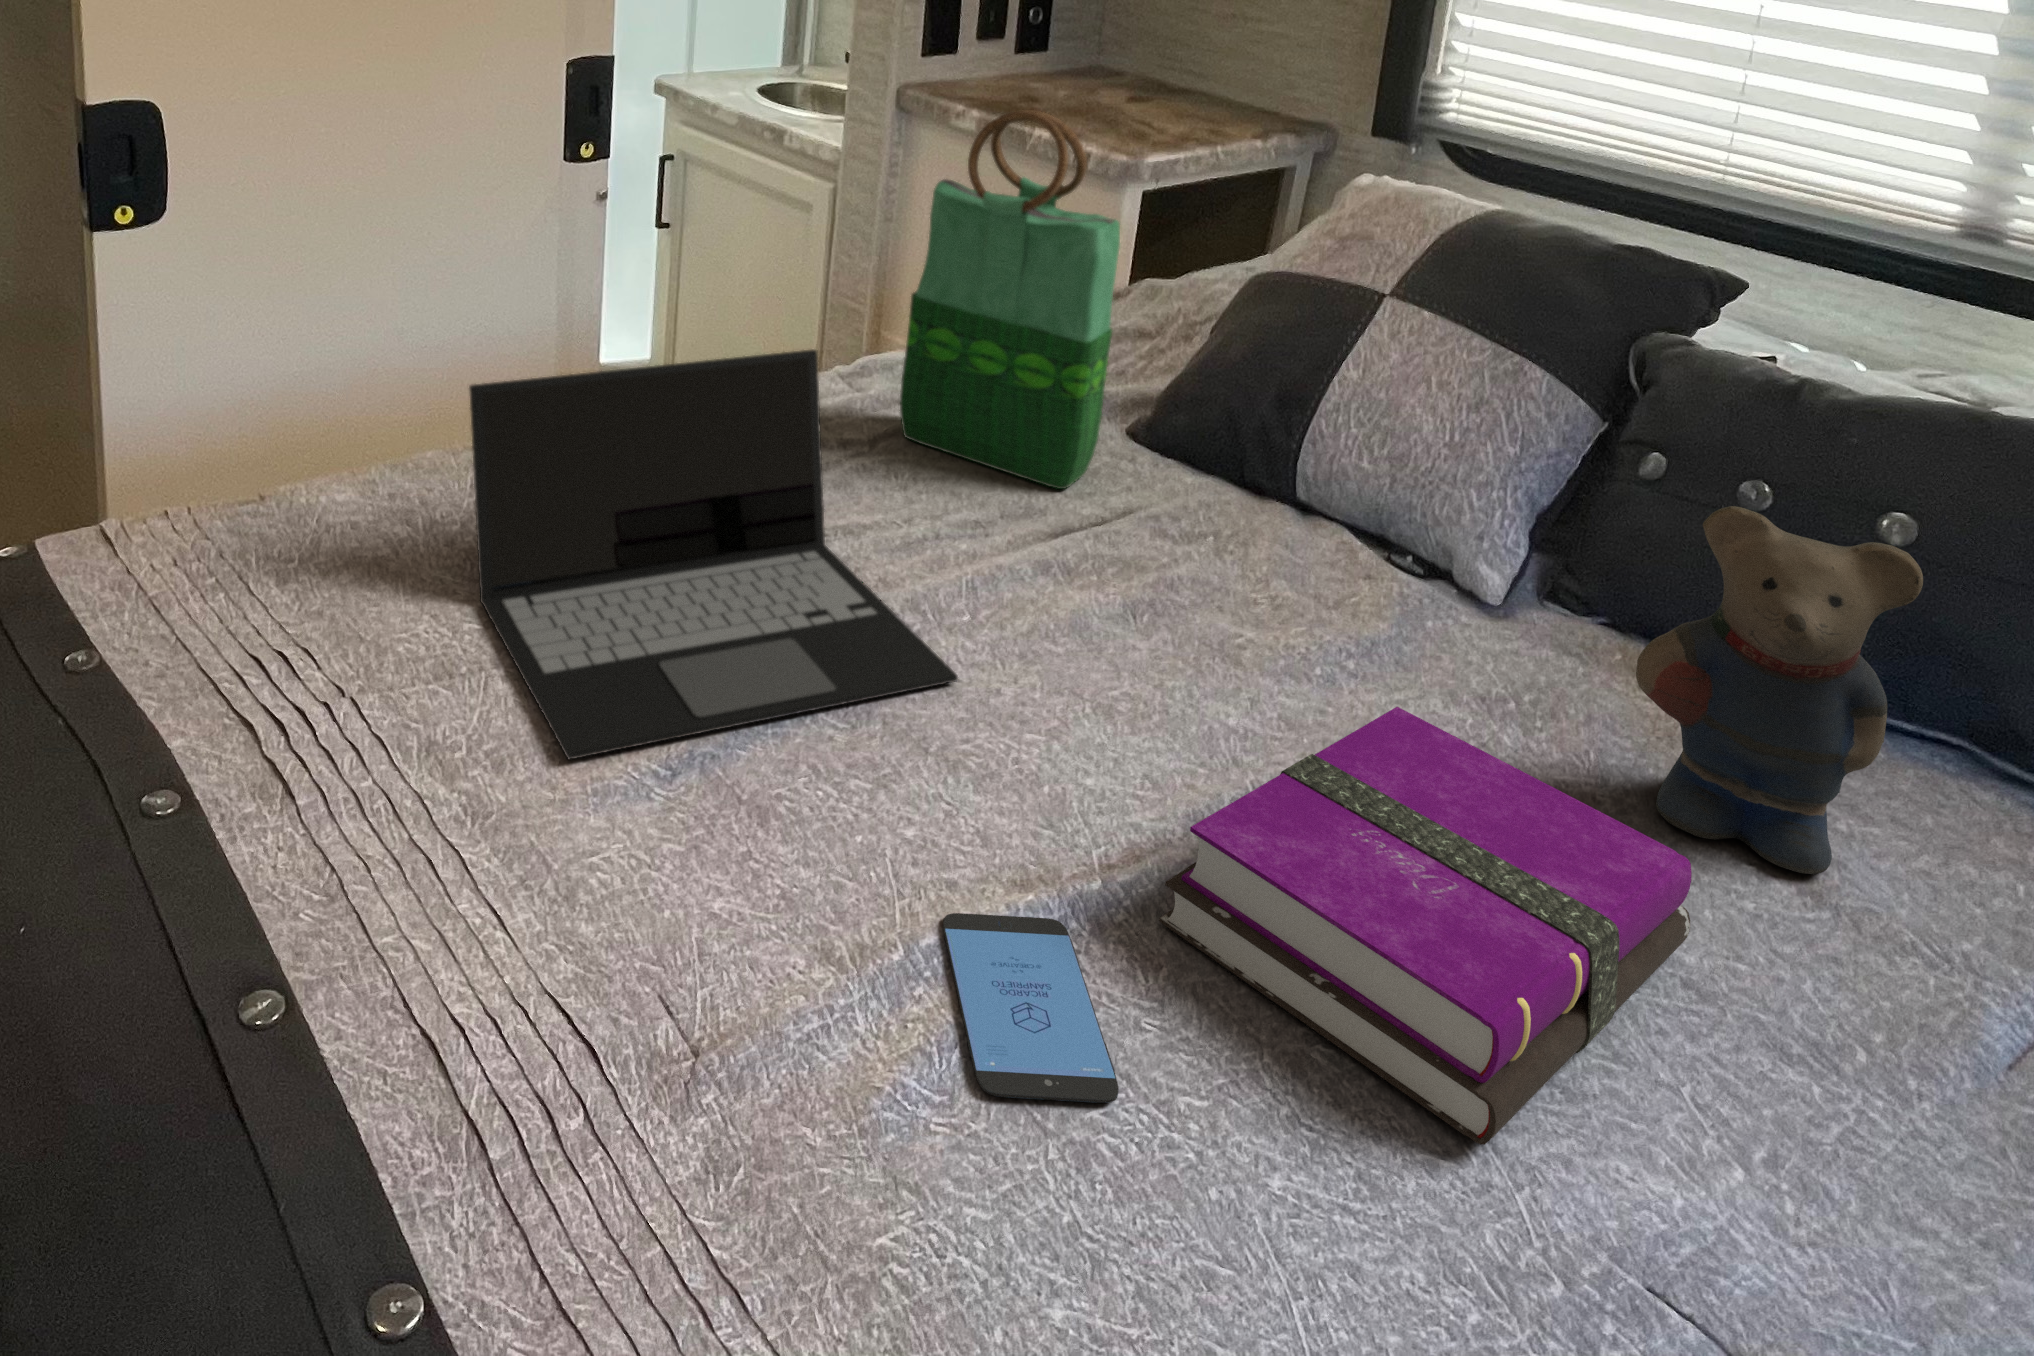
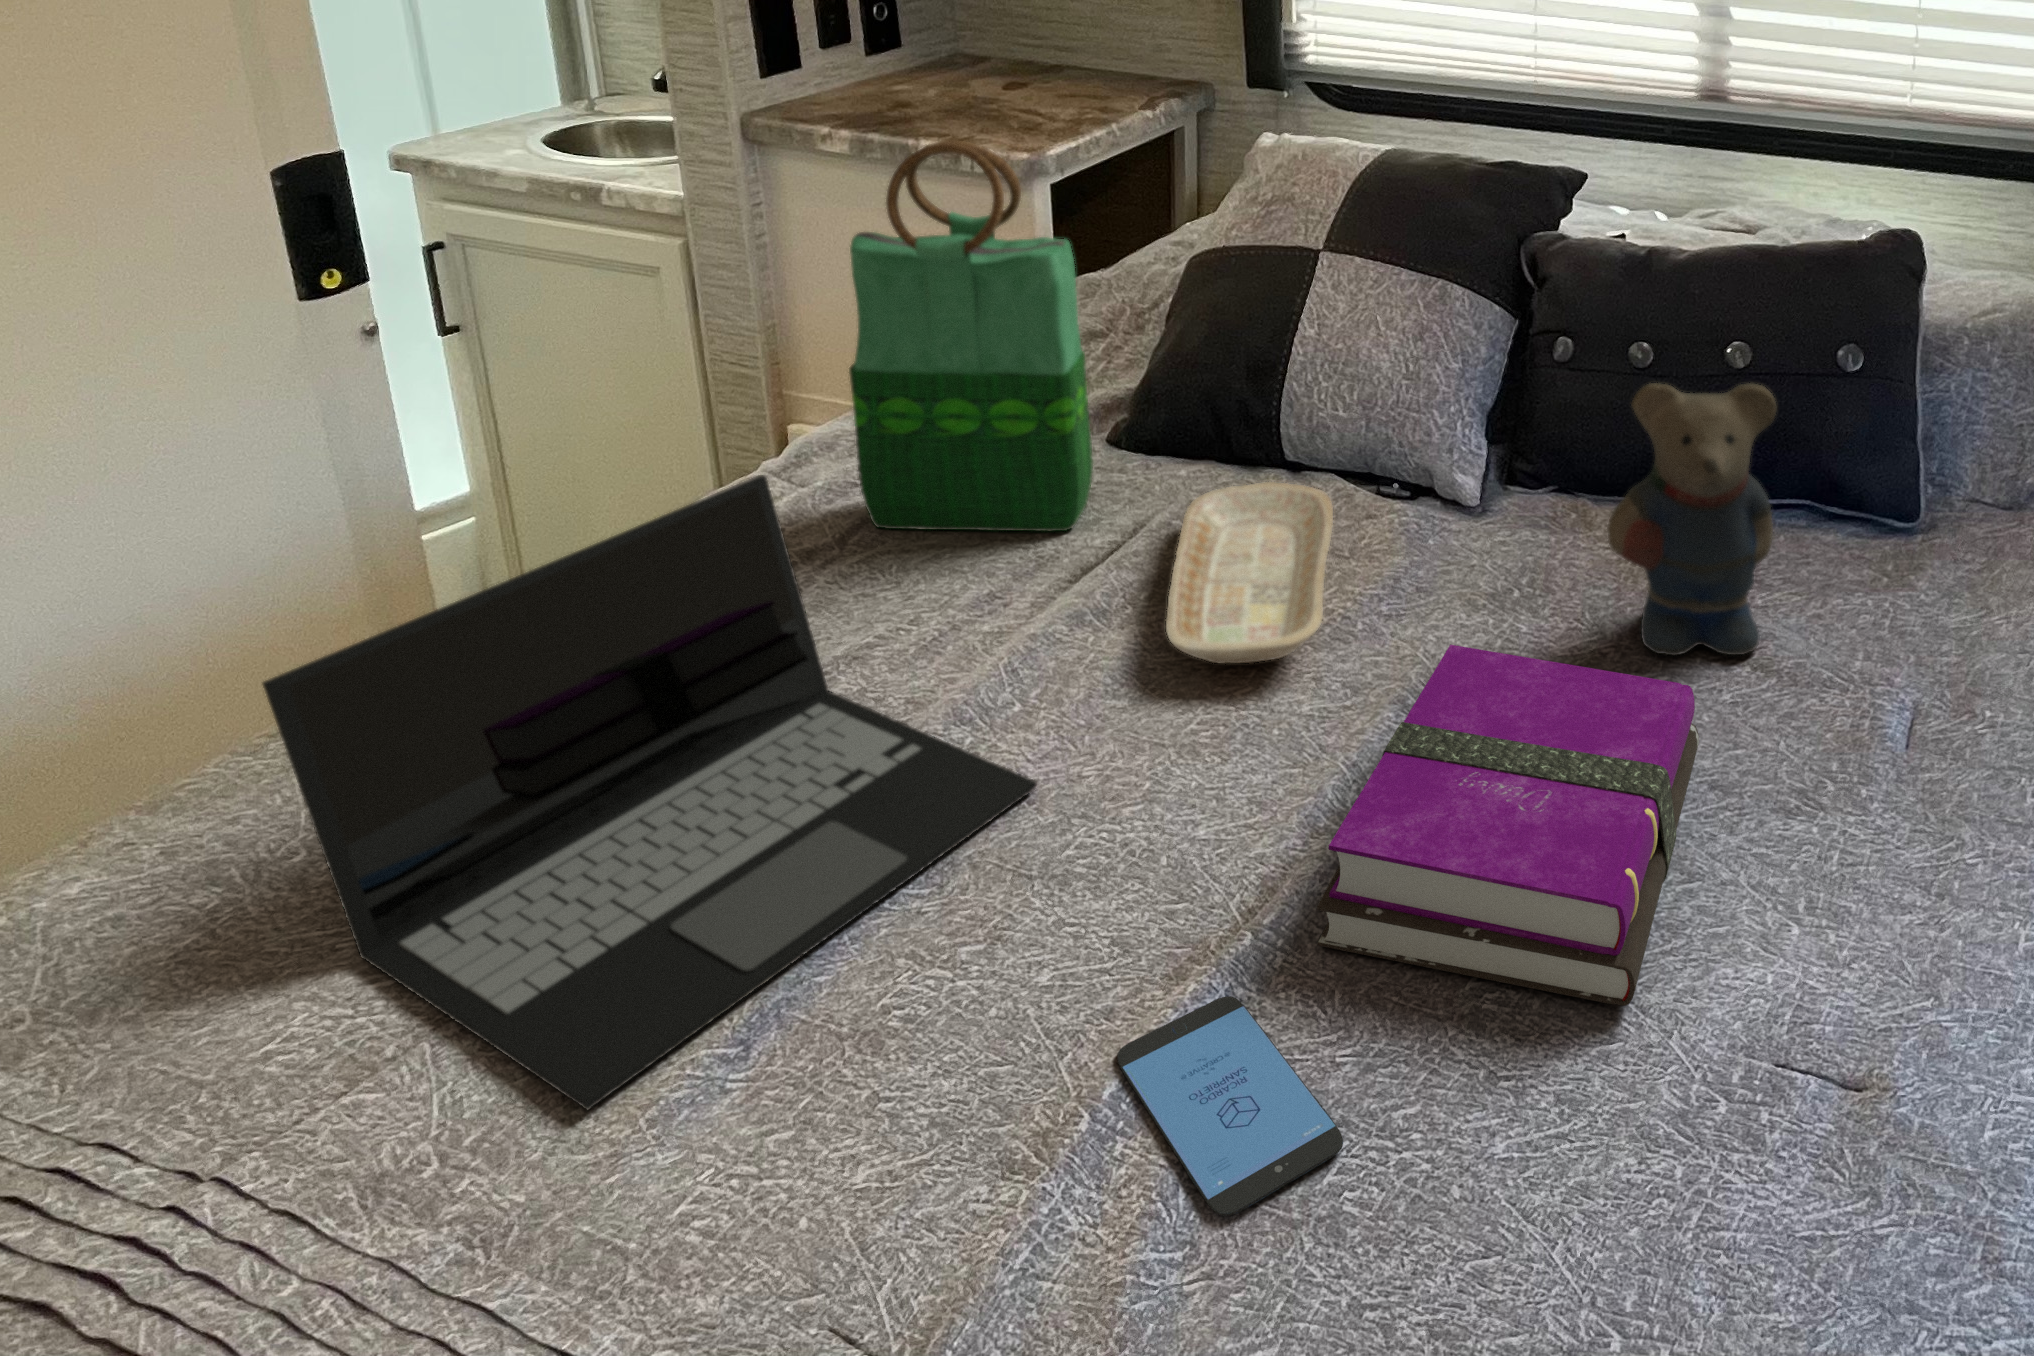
tray: none [1113,494,1324,663] -> present [1166,482,1333,663]

